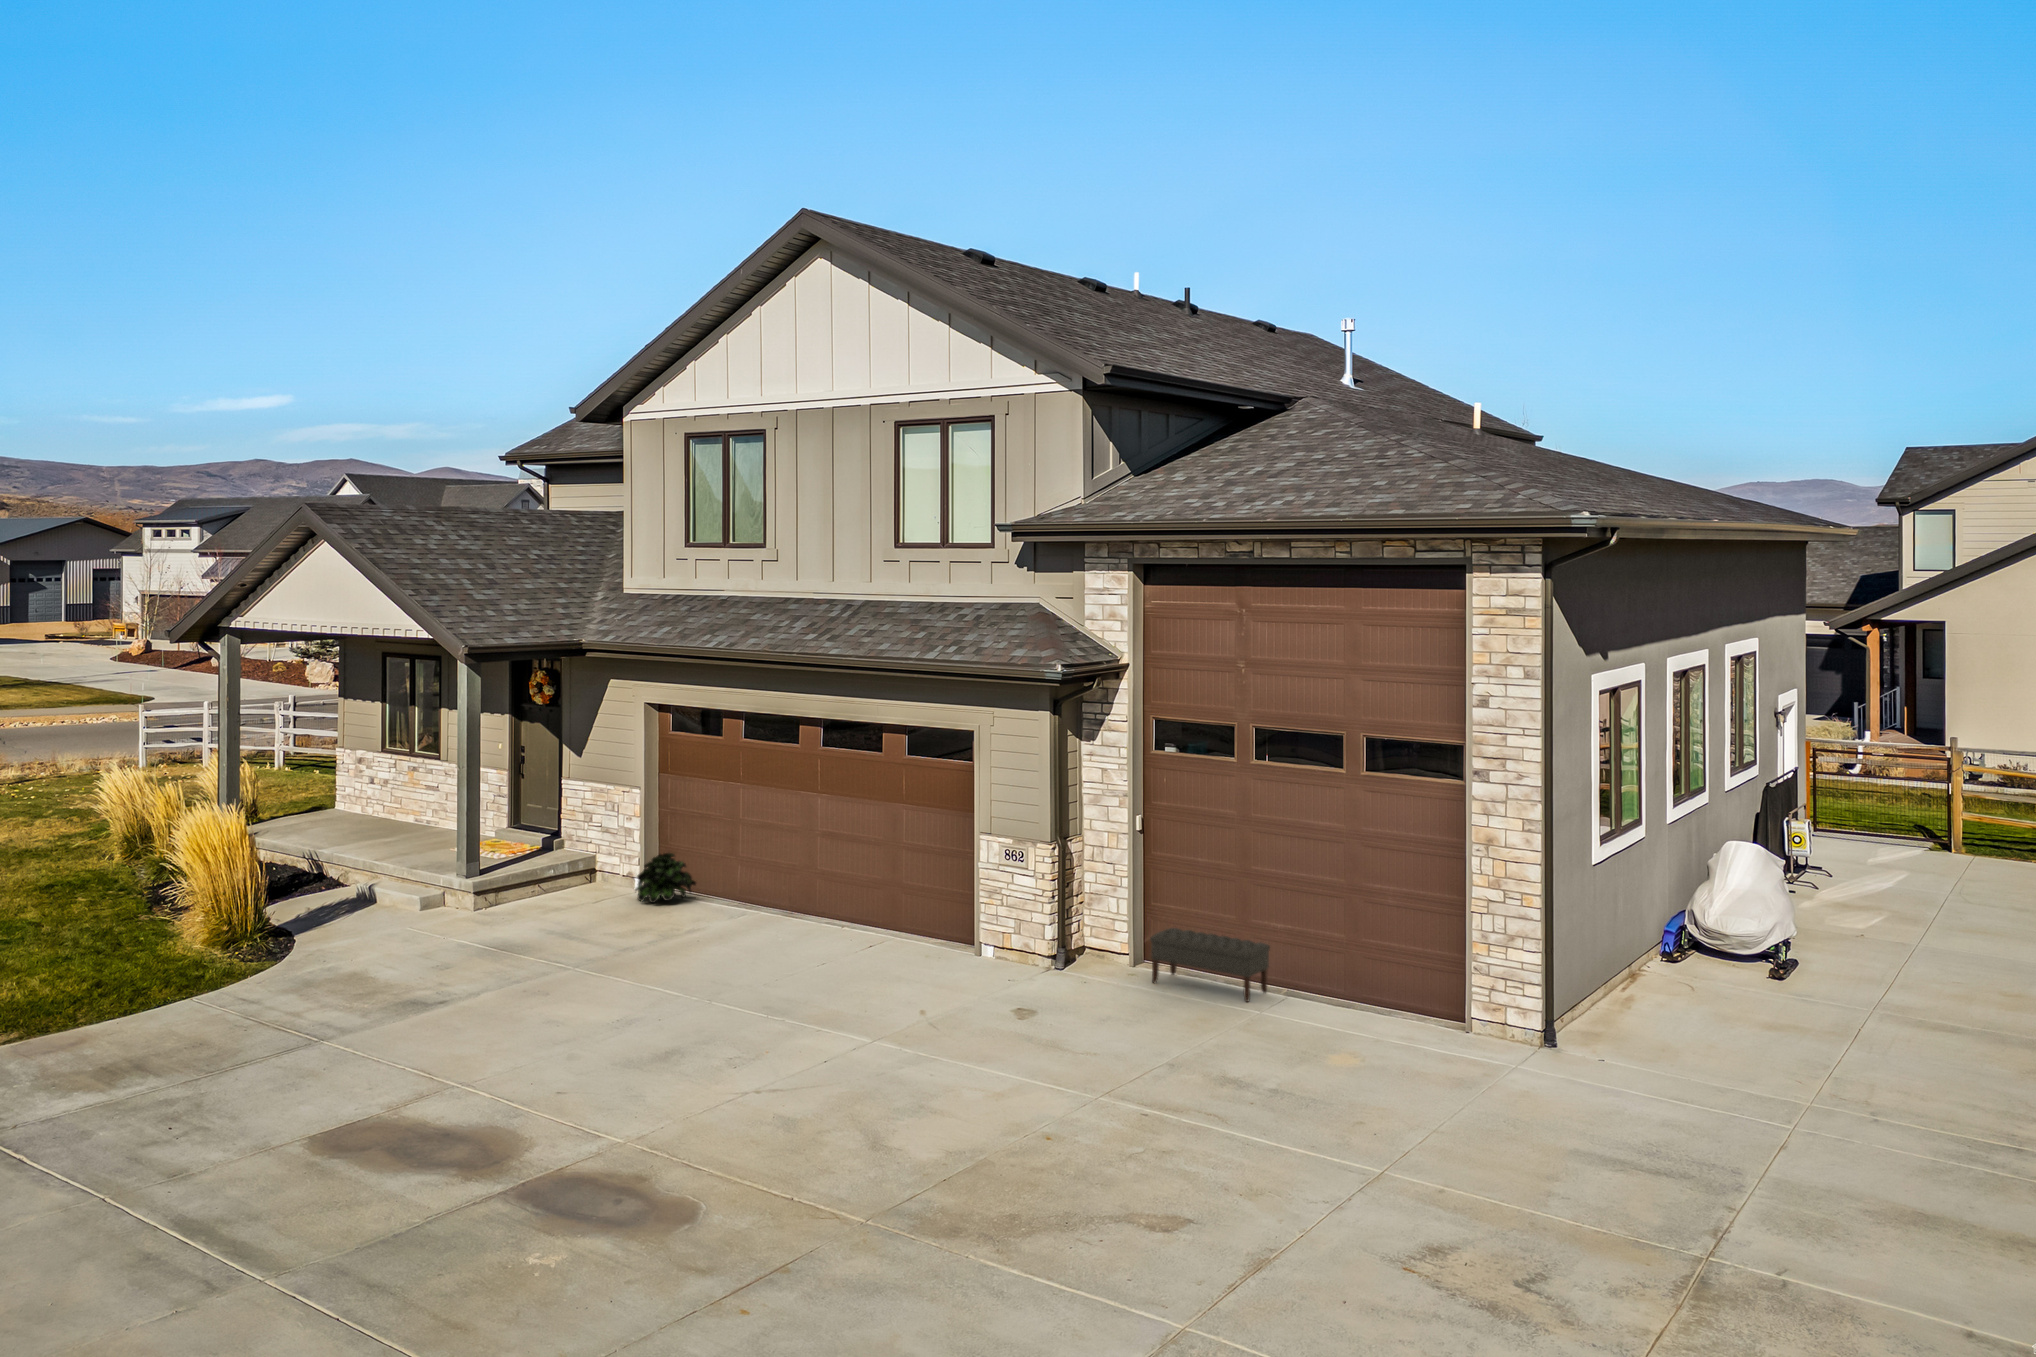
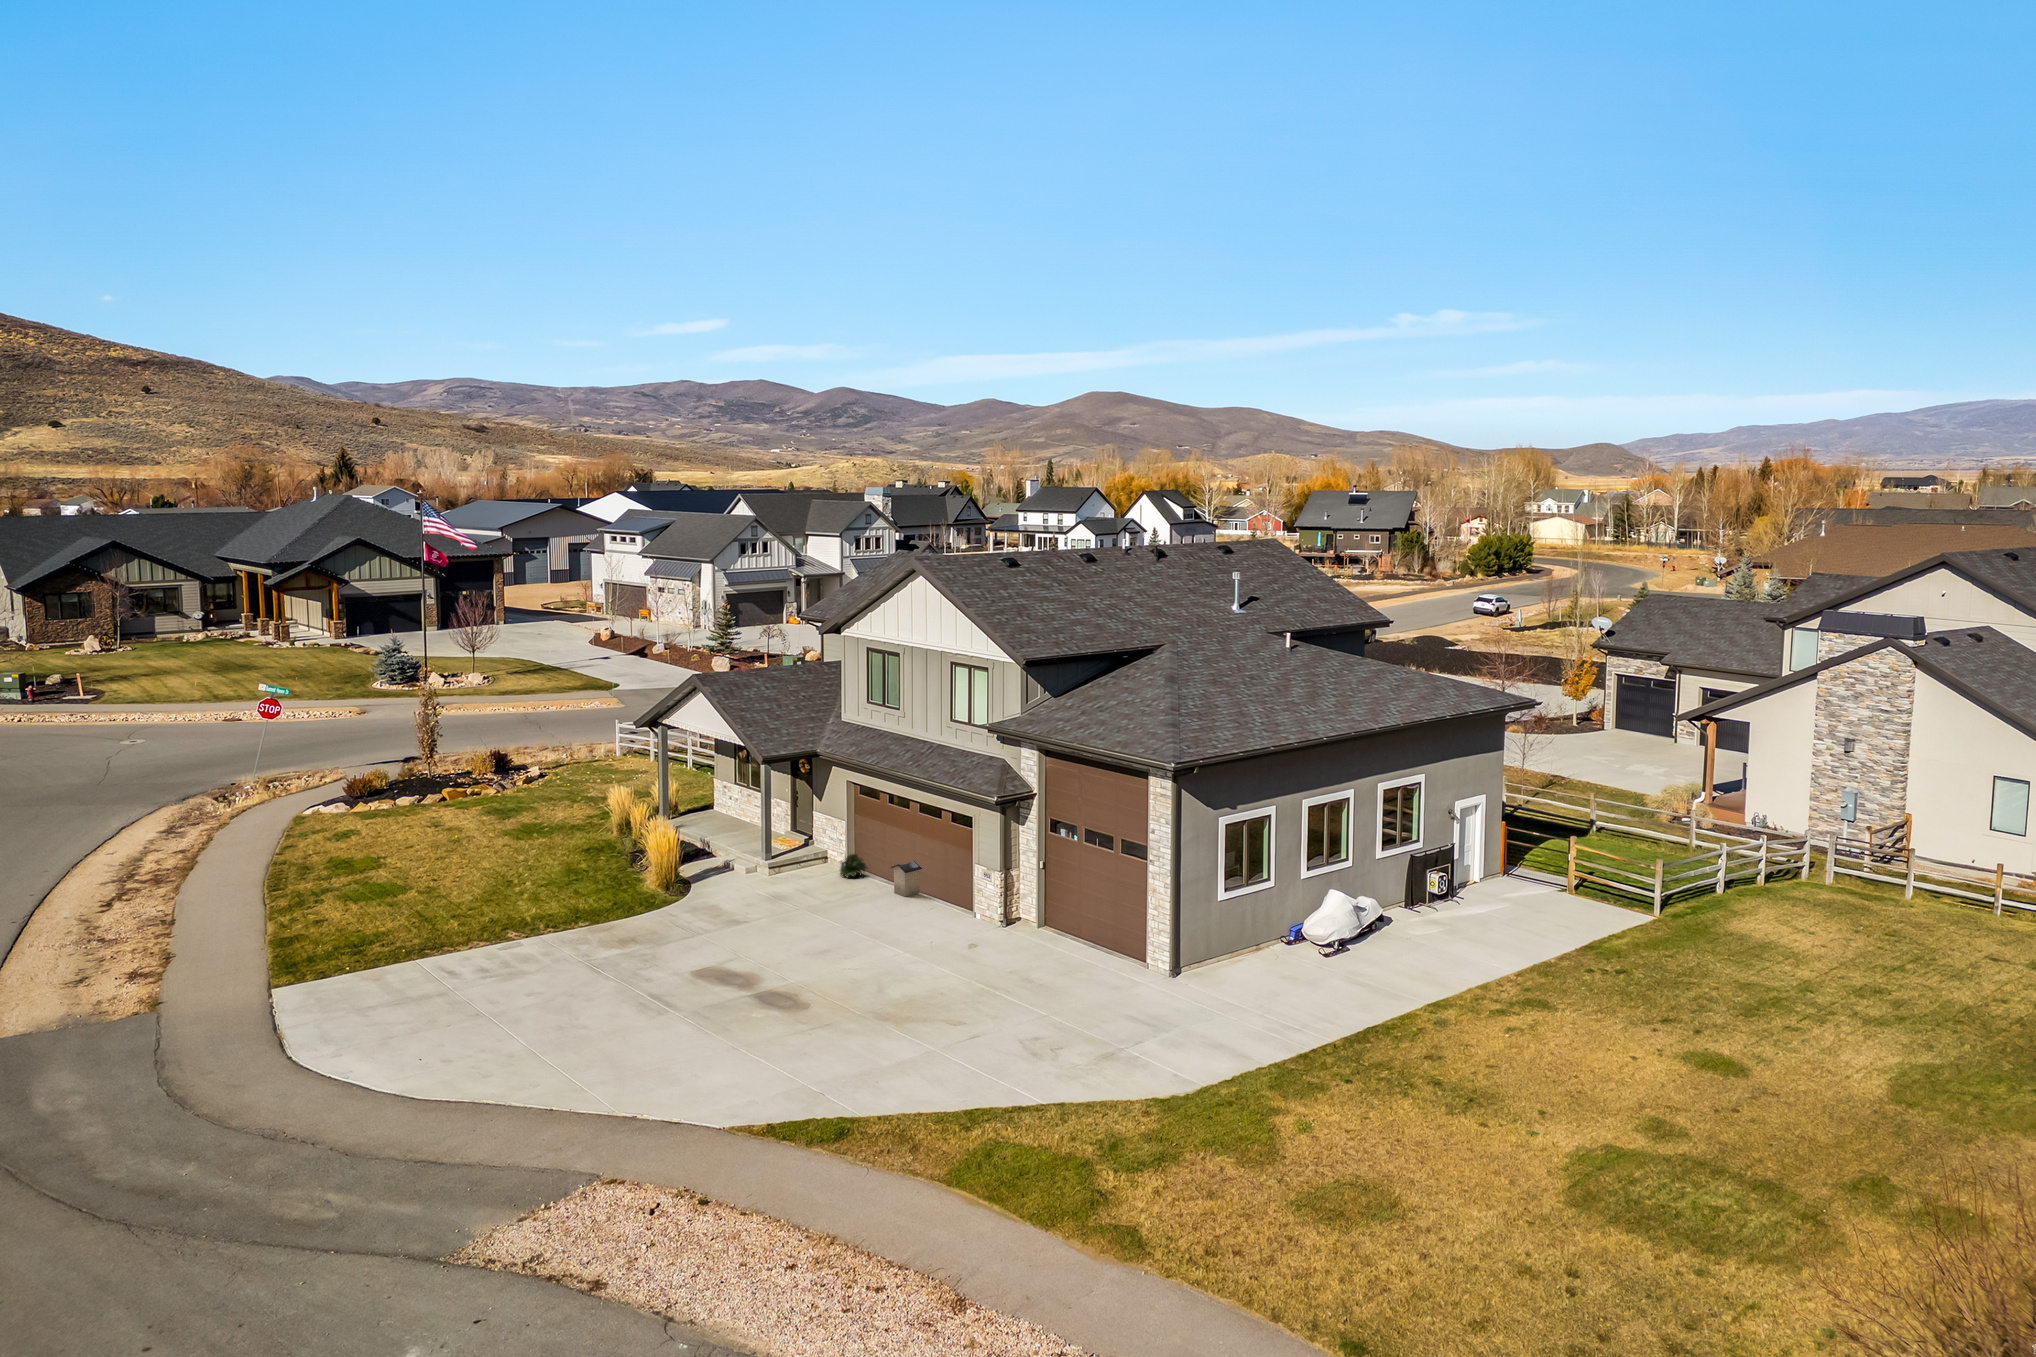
trash can: none [763,851,833,929] -> present [891,861,922,897]
bench: present [1150,928,1270,1002] -> none [1037,913,1085,950]

